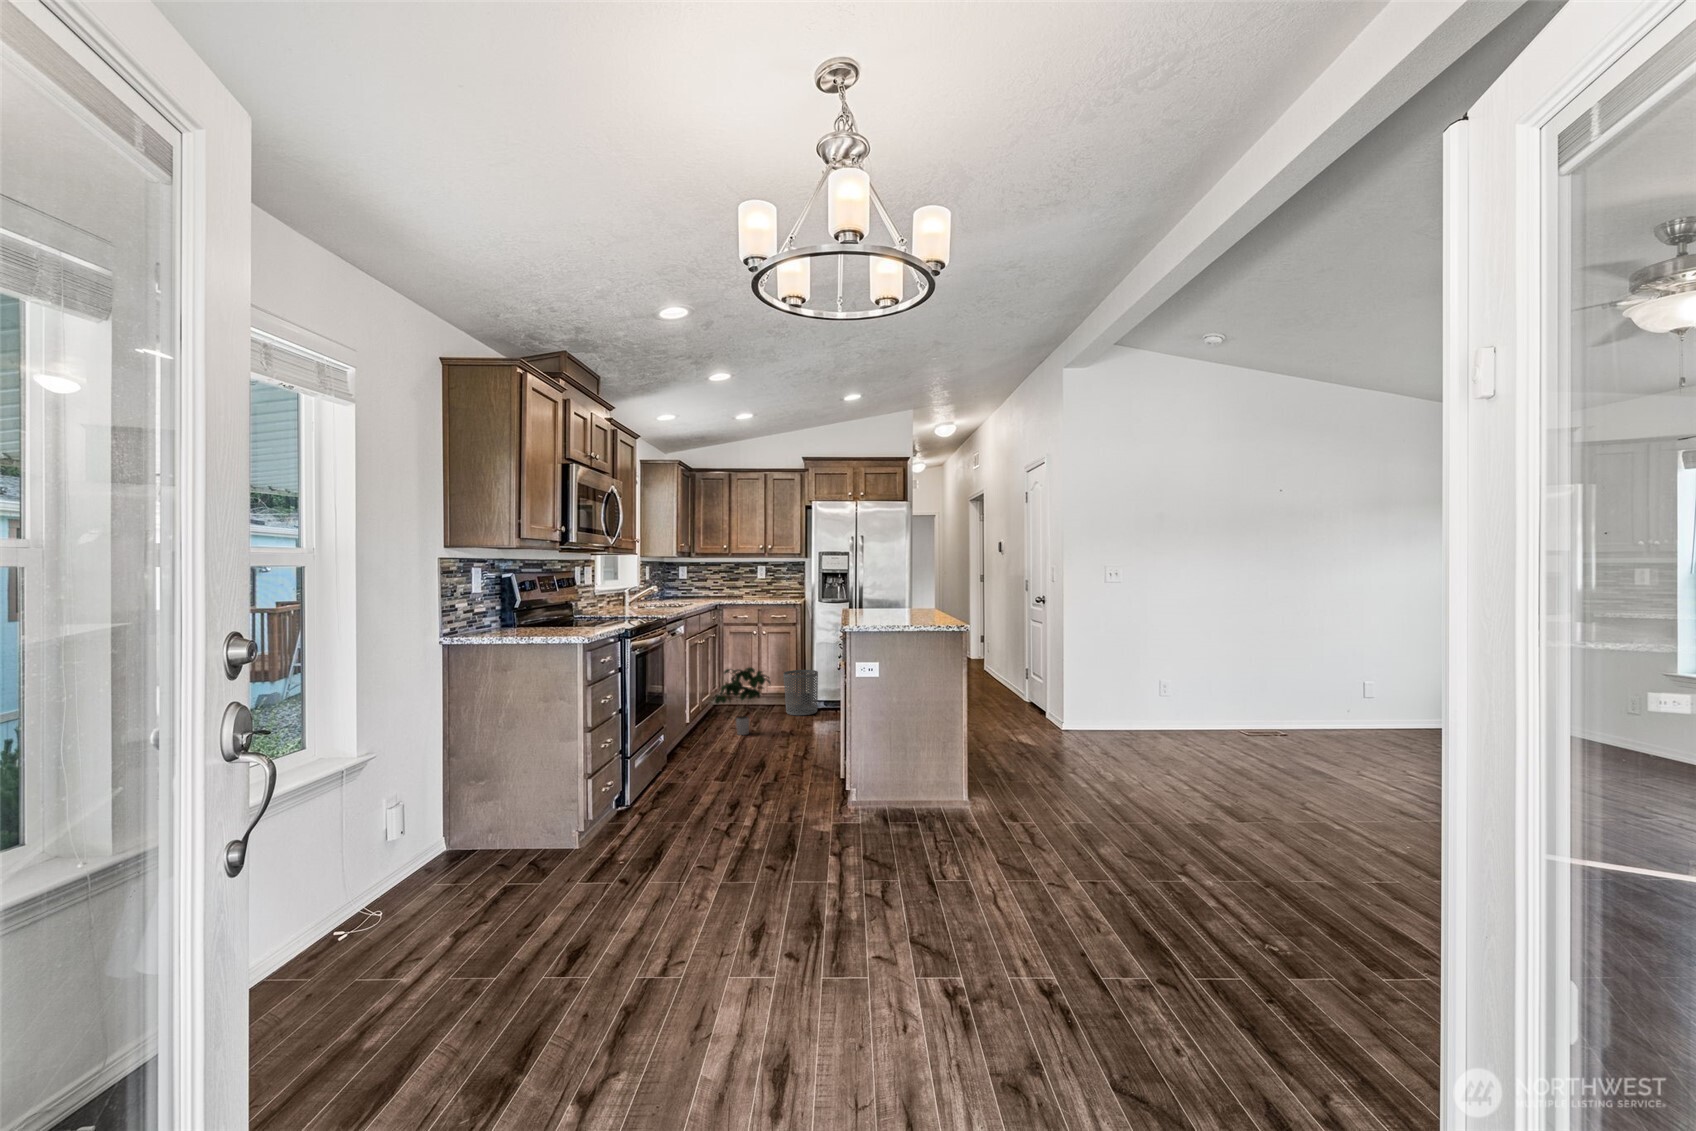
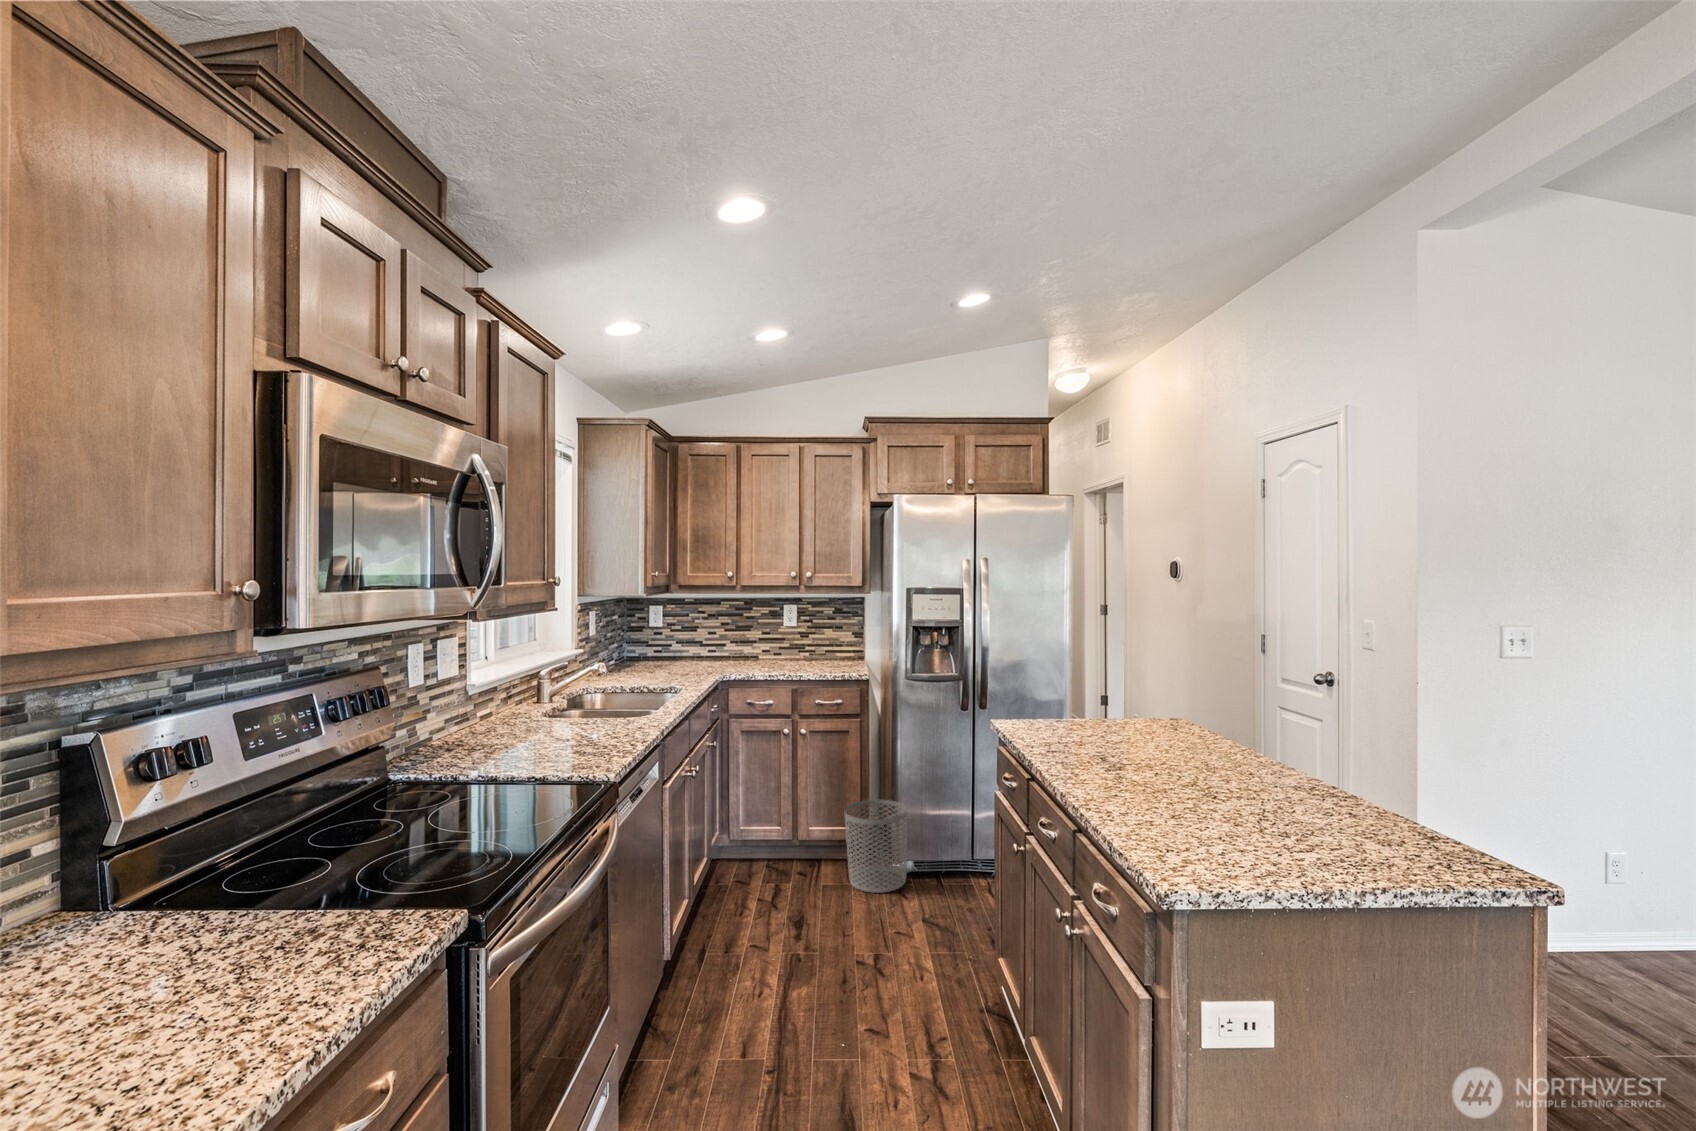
potted plant: present [715,667,771,735] -> none [725,833,844,973]

